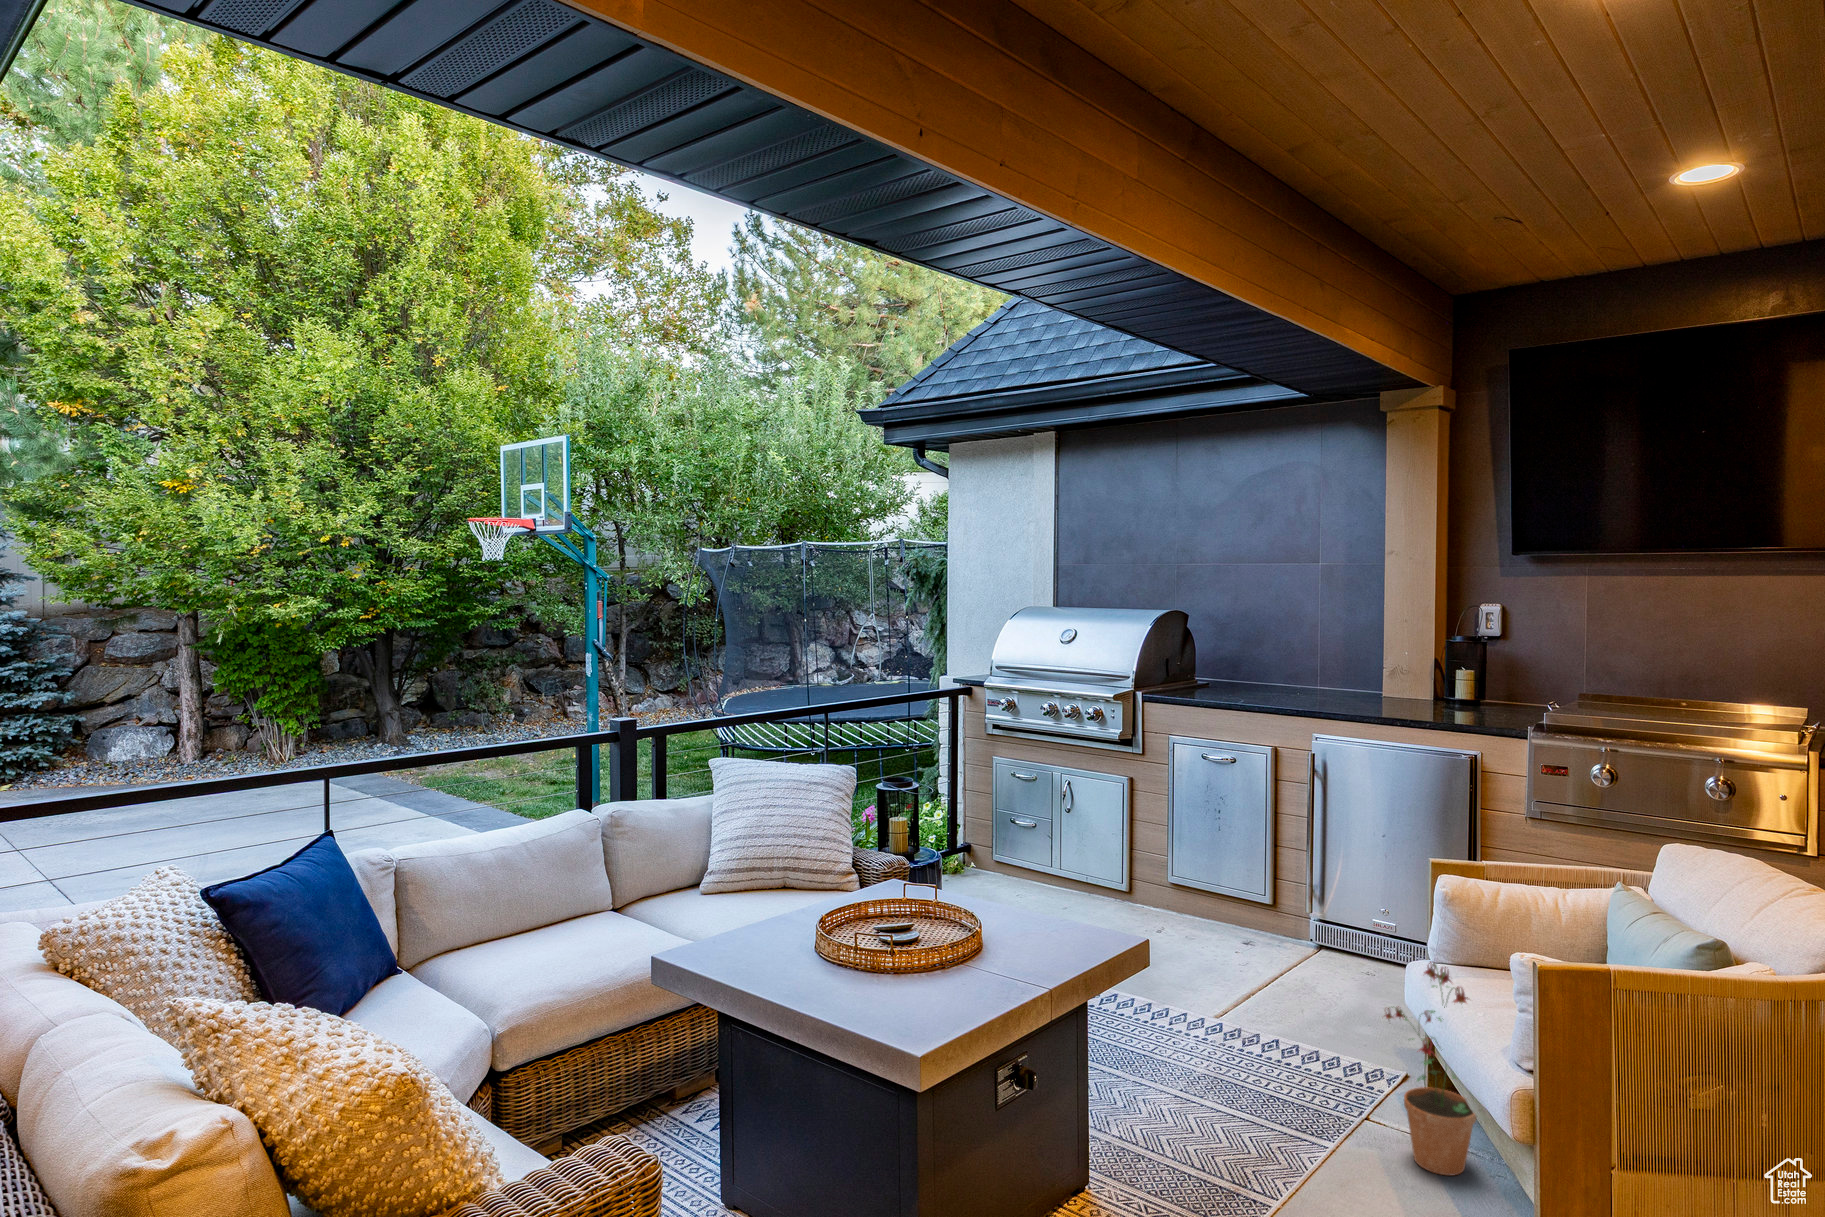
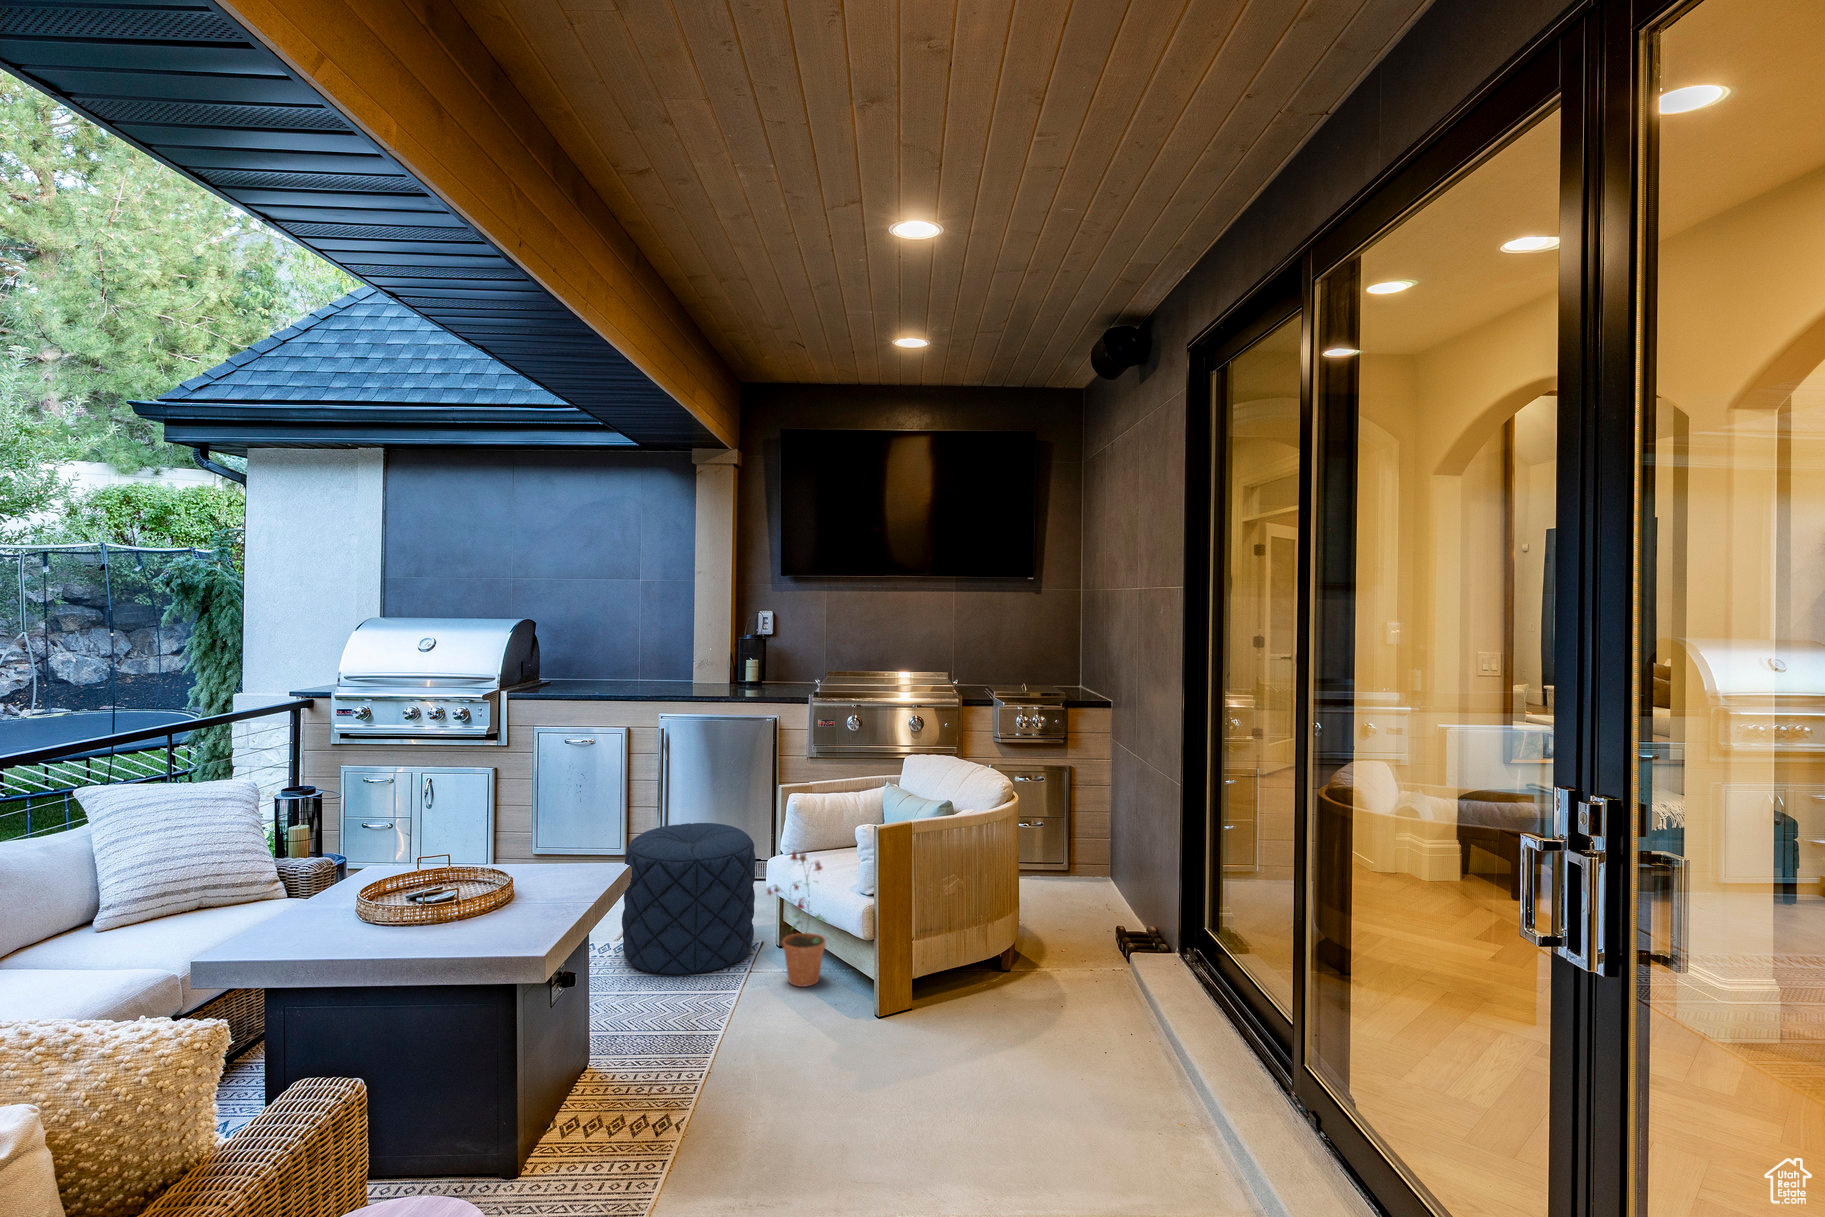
pouf: none [1206,887,1393,1102] -> present [622,823,756,975]

